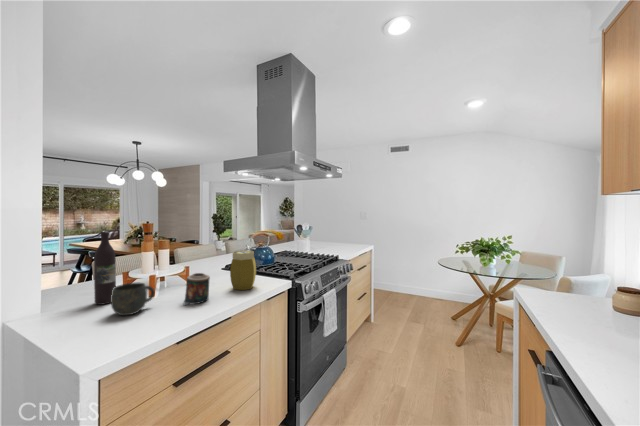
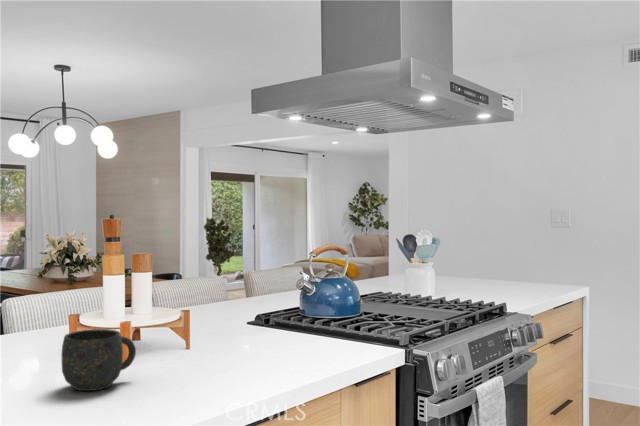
wine bottle: present [94,232,116,305] -> none [25,229,61,372]
jar: present [230,250,256,290] -> none [276,276,329,361]
candle: present [183,273,210,305] -> none [190,317,239,381]

